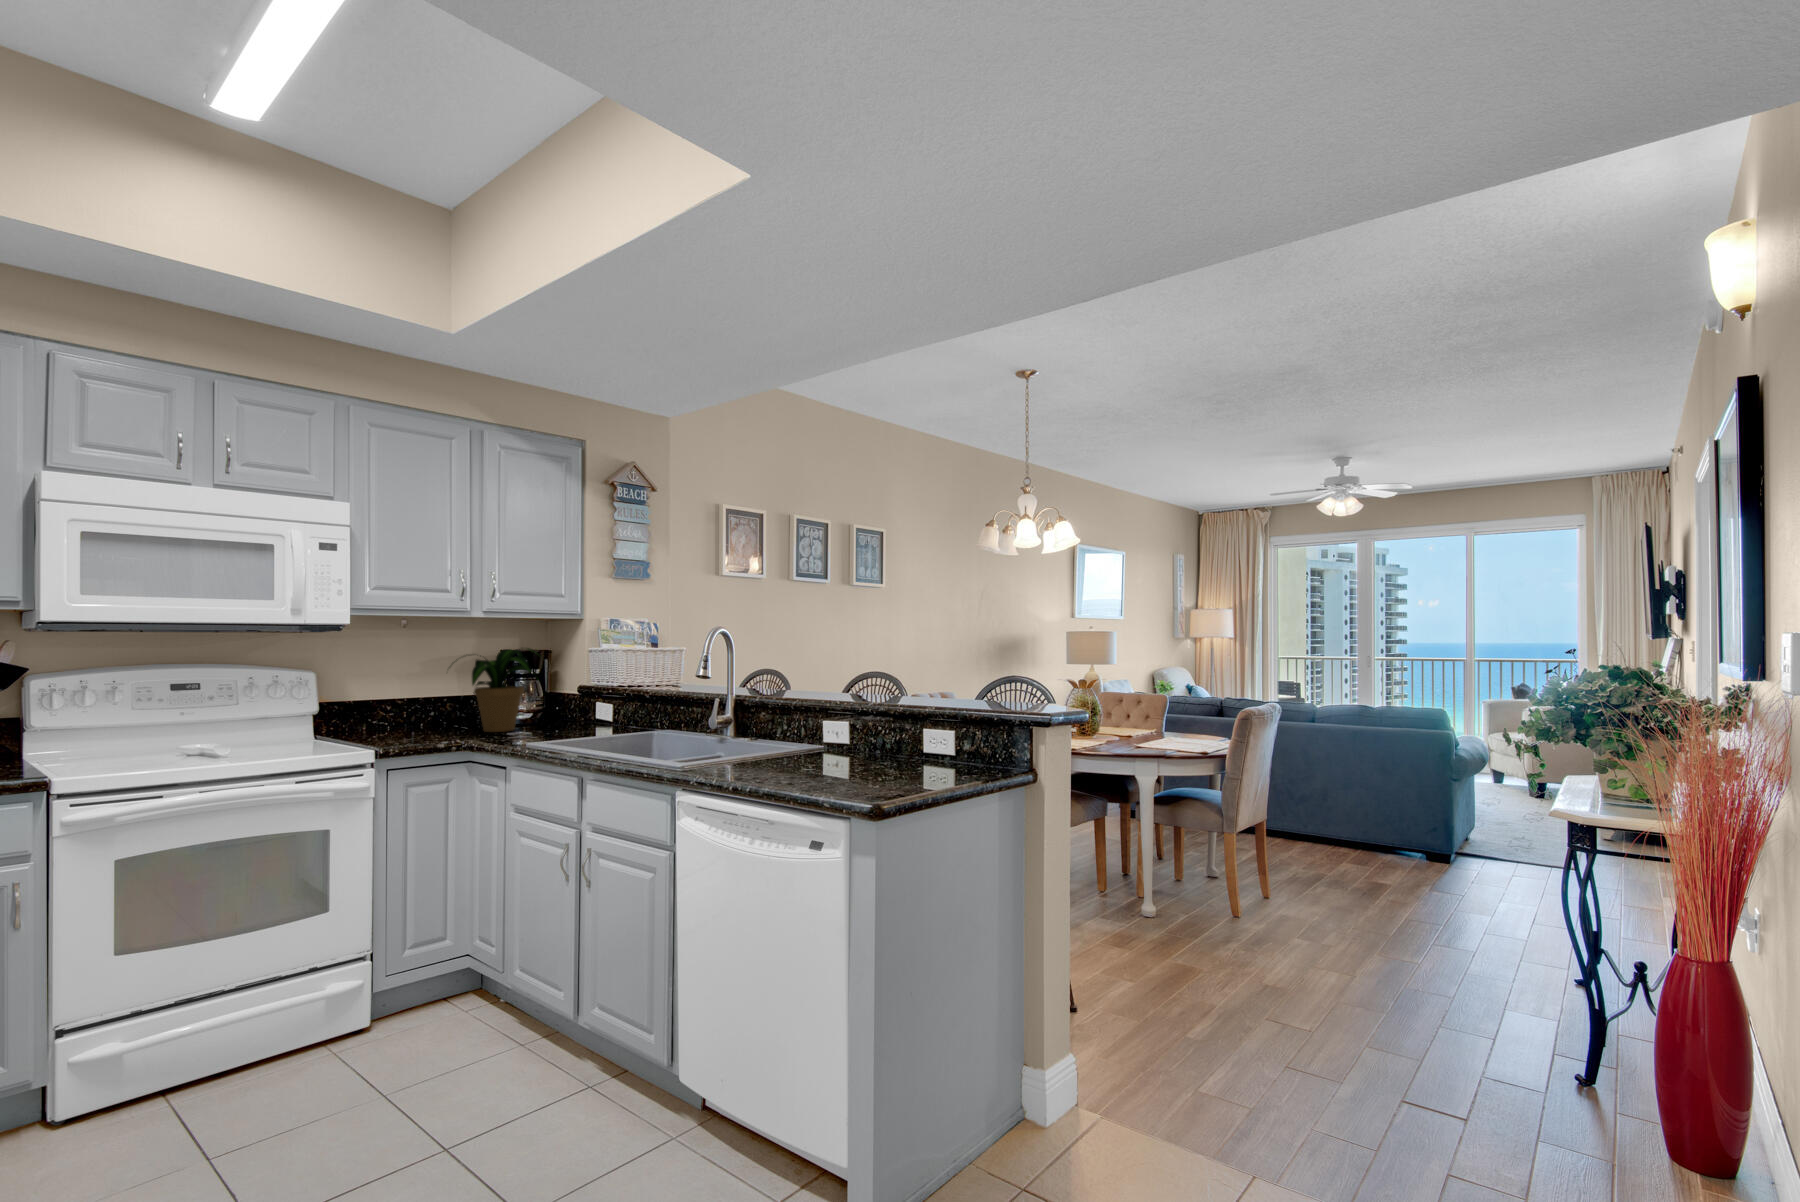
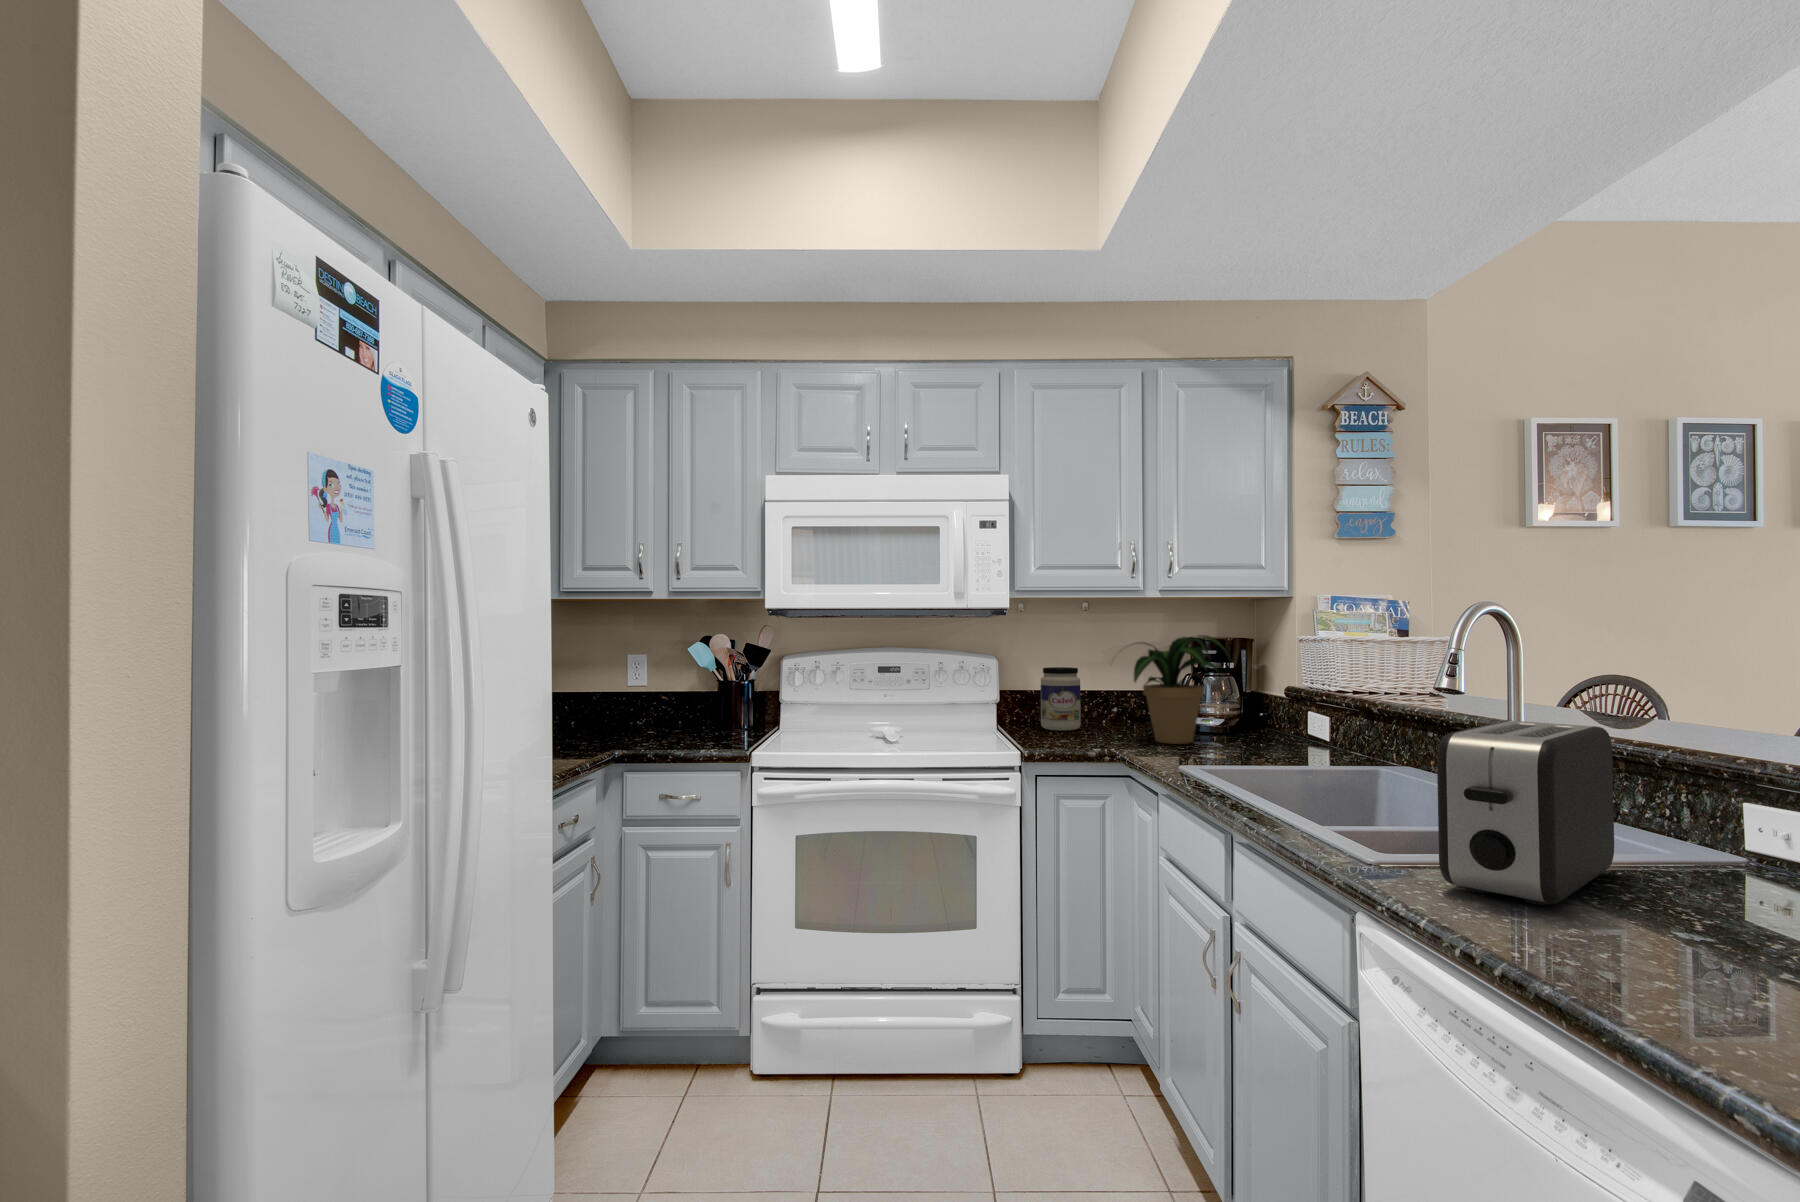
jar: none [367,677,407,733] -> present [1040,667,1081,731]
toaster: none [714,688,780,773] -> present [1437,721,1614,905]

